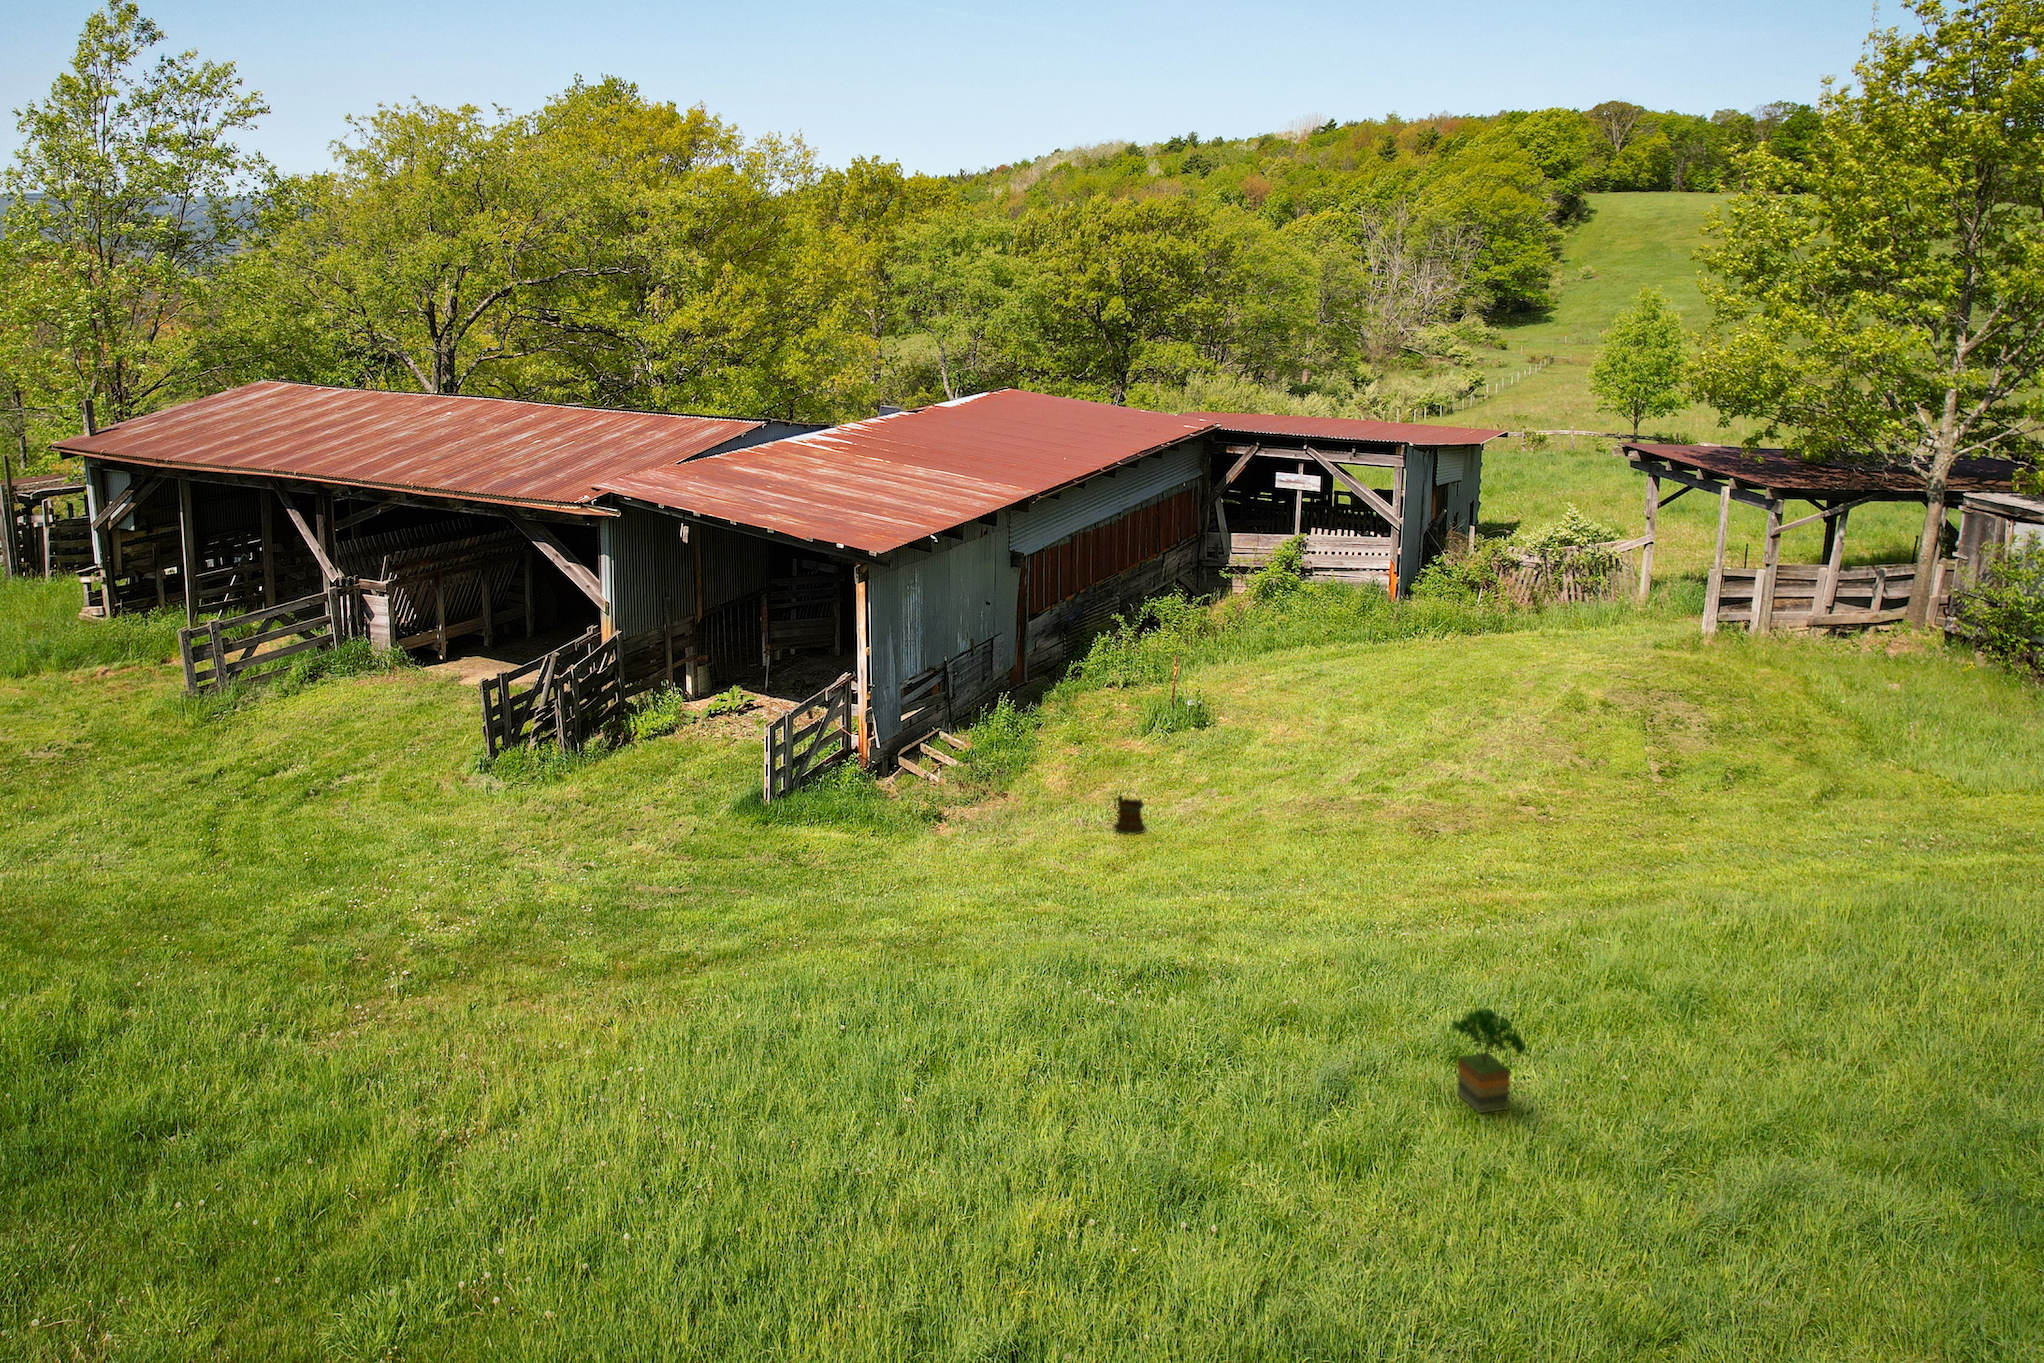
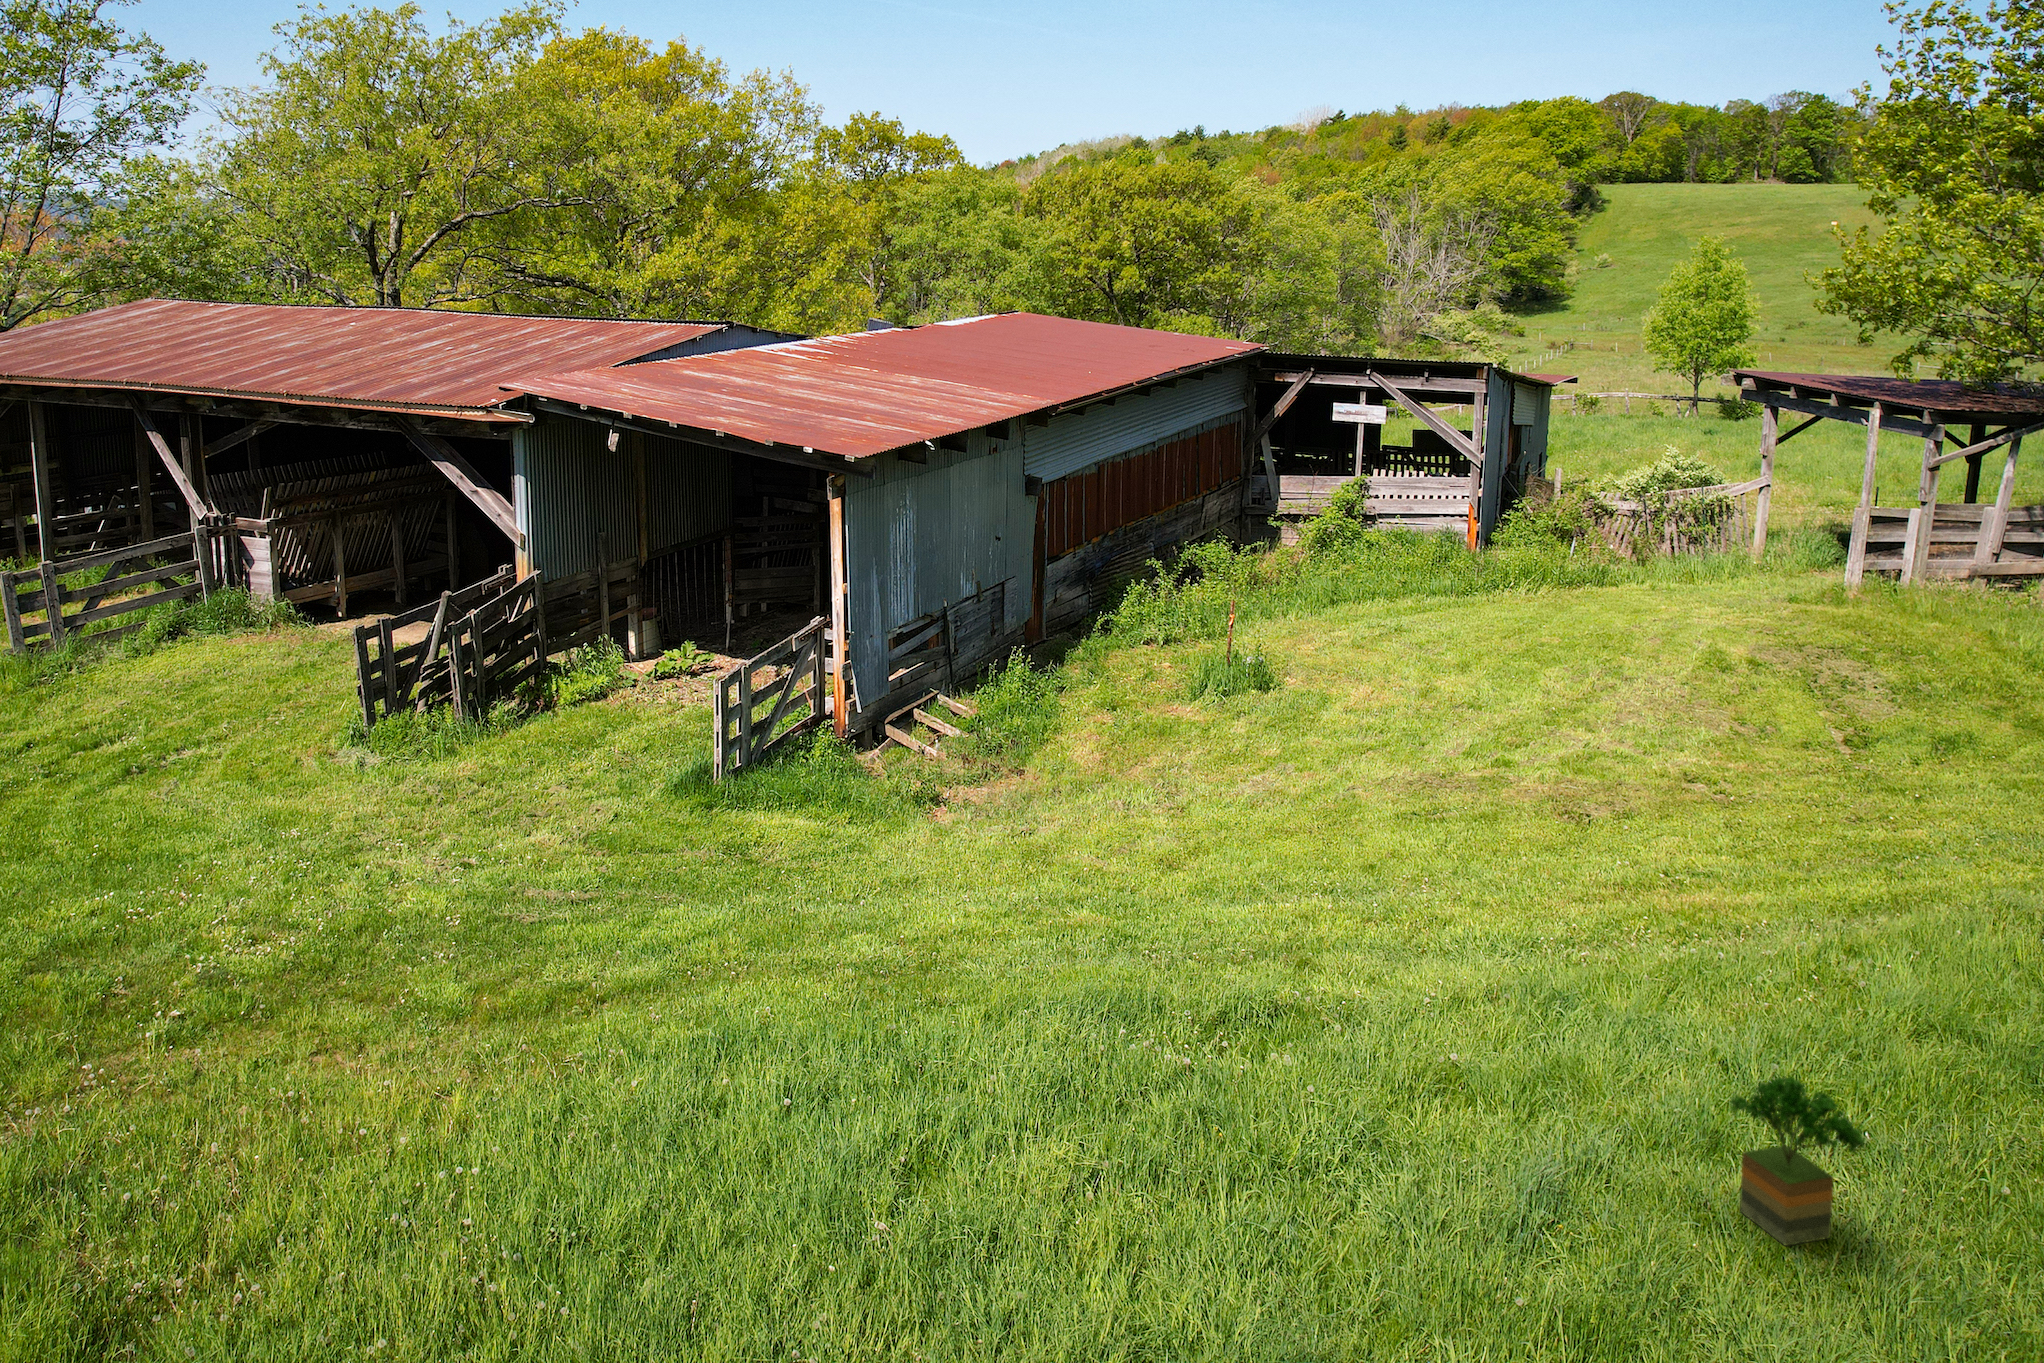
bucket: present [1114,795,1146,834] -> none [1158,769,1201,820]

